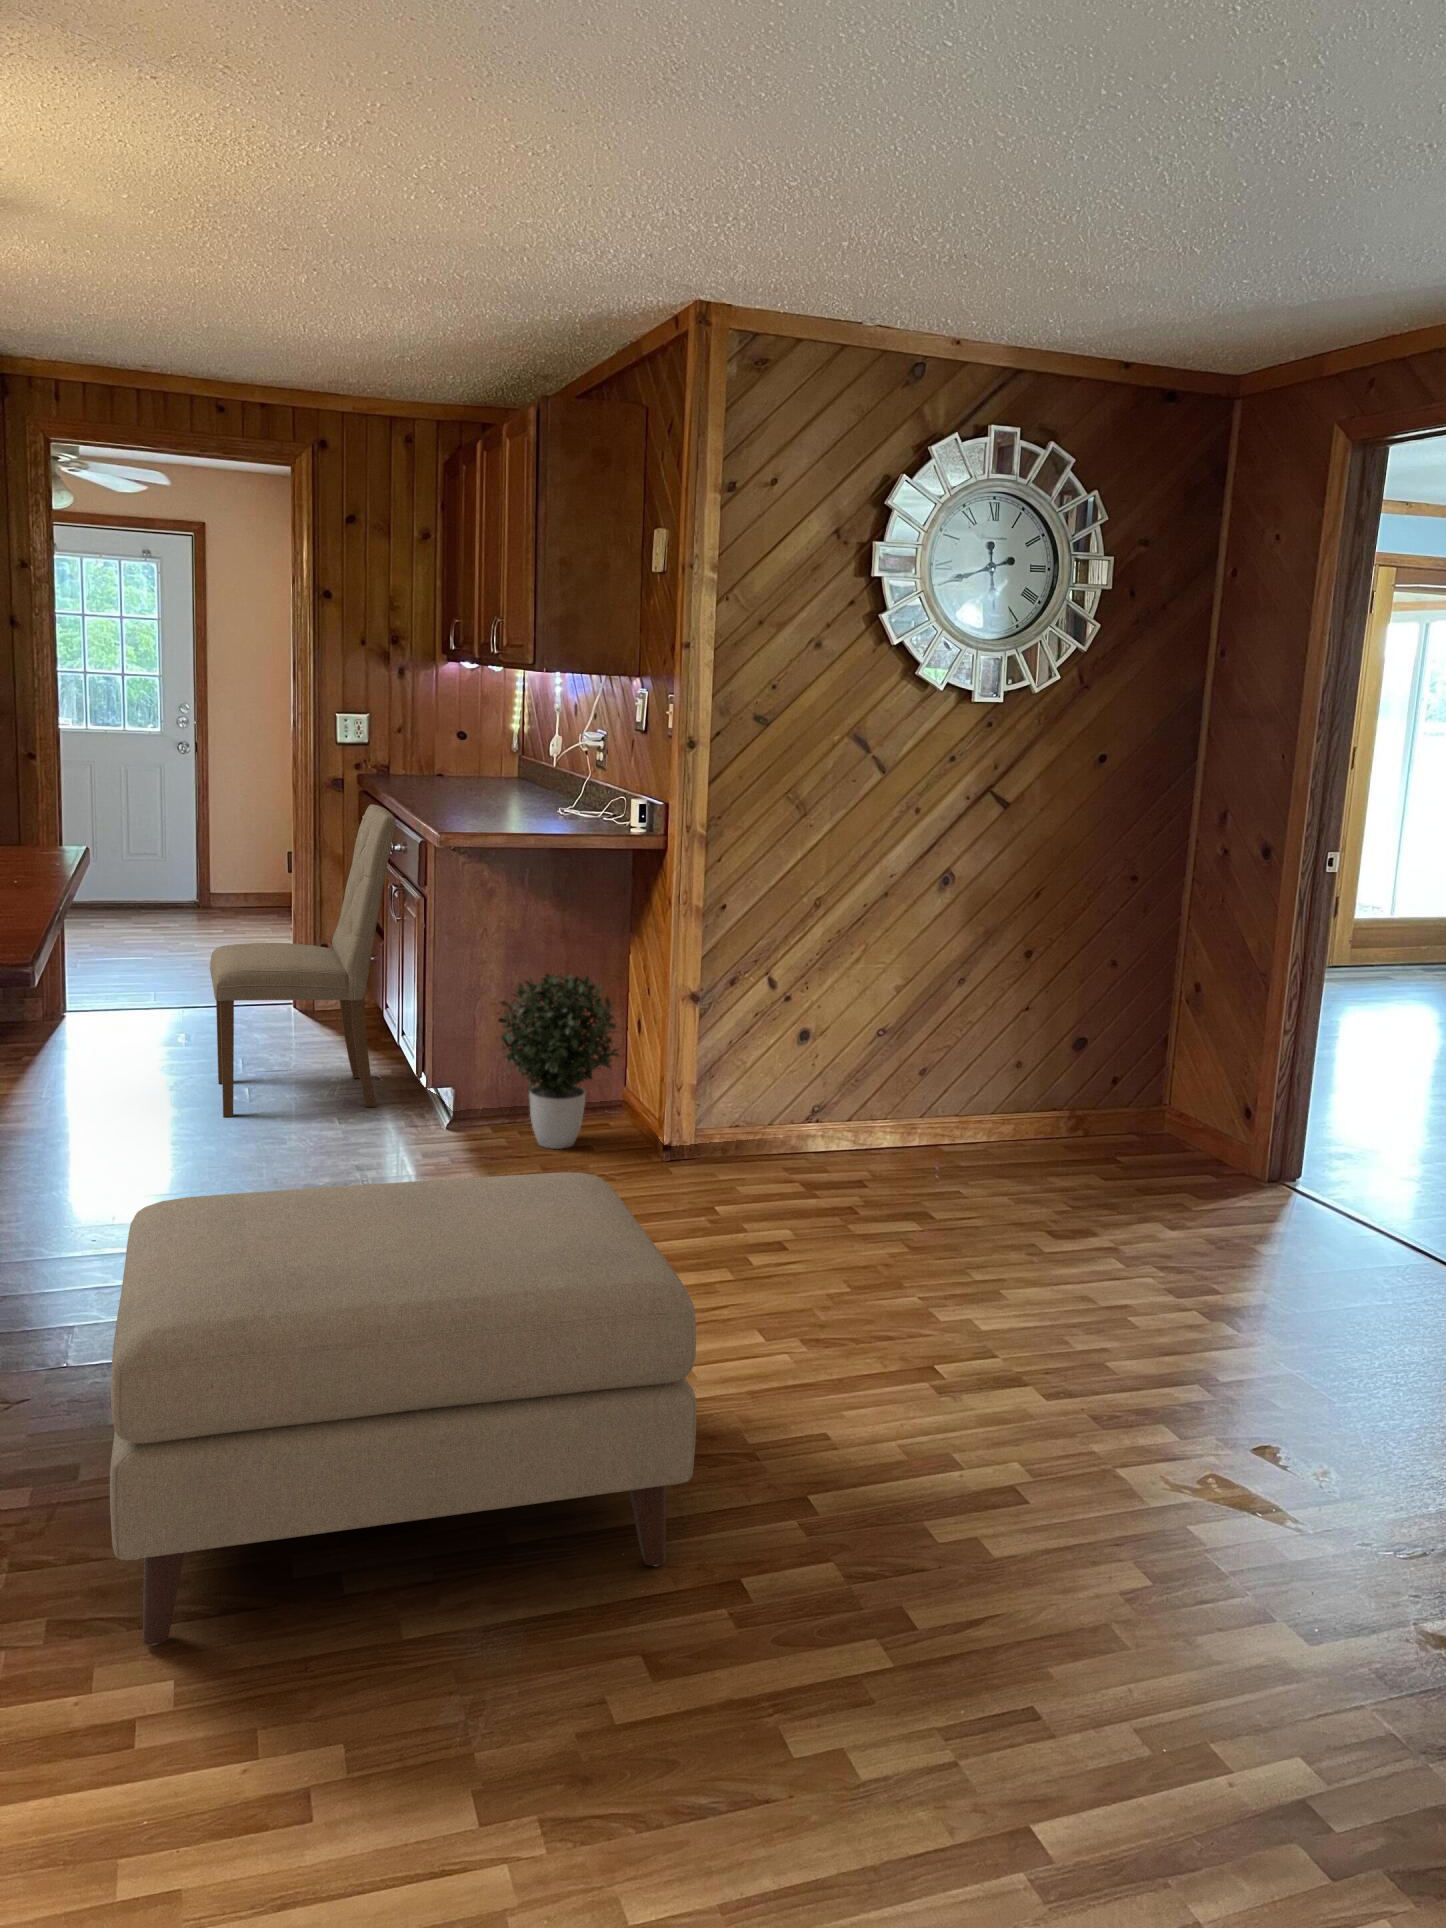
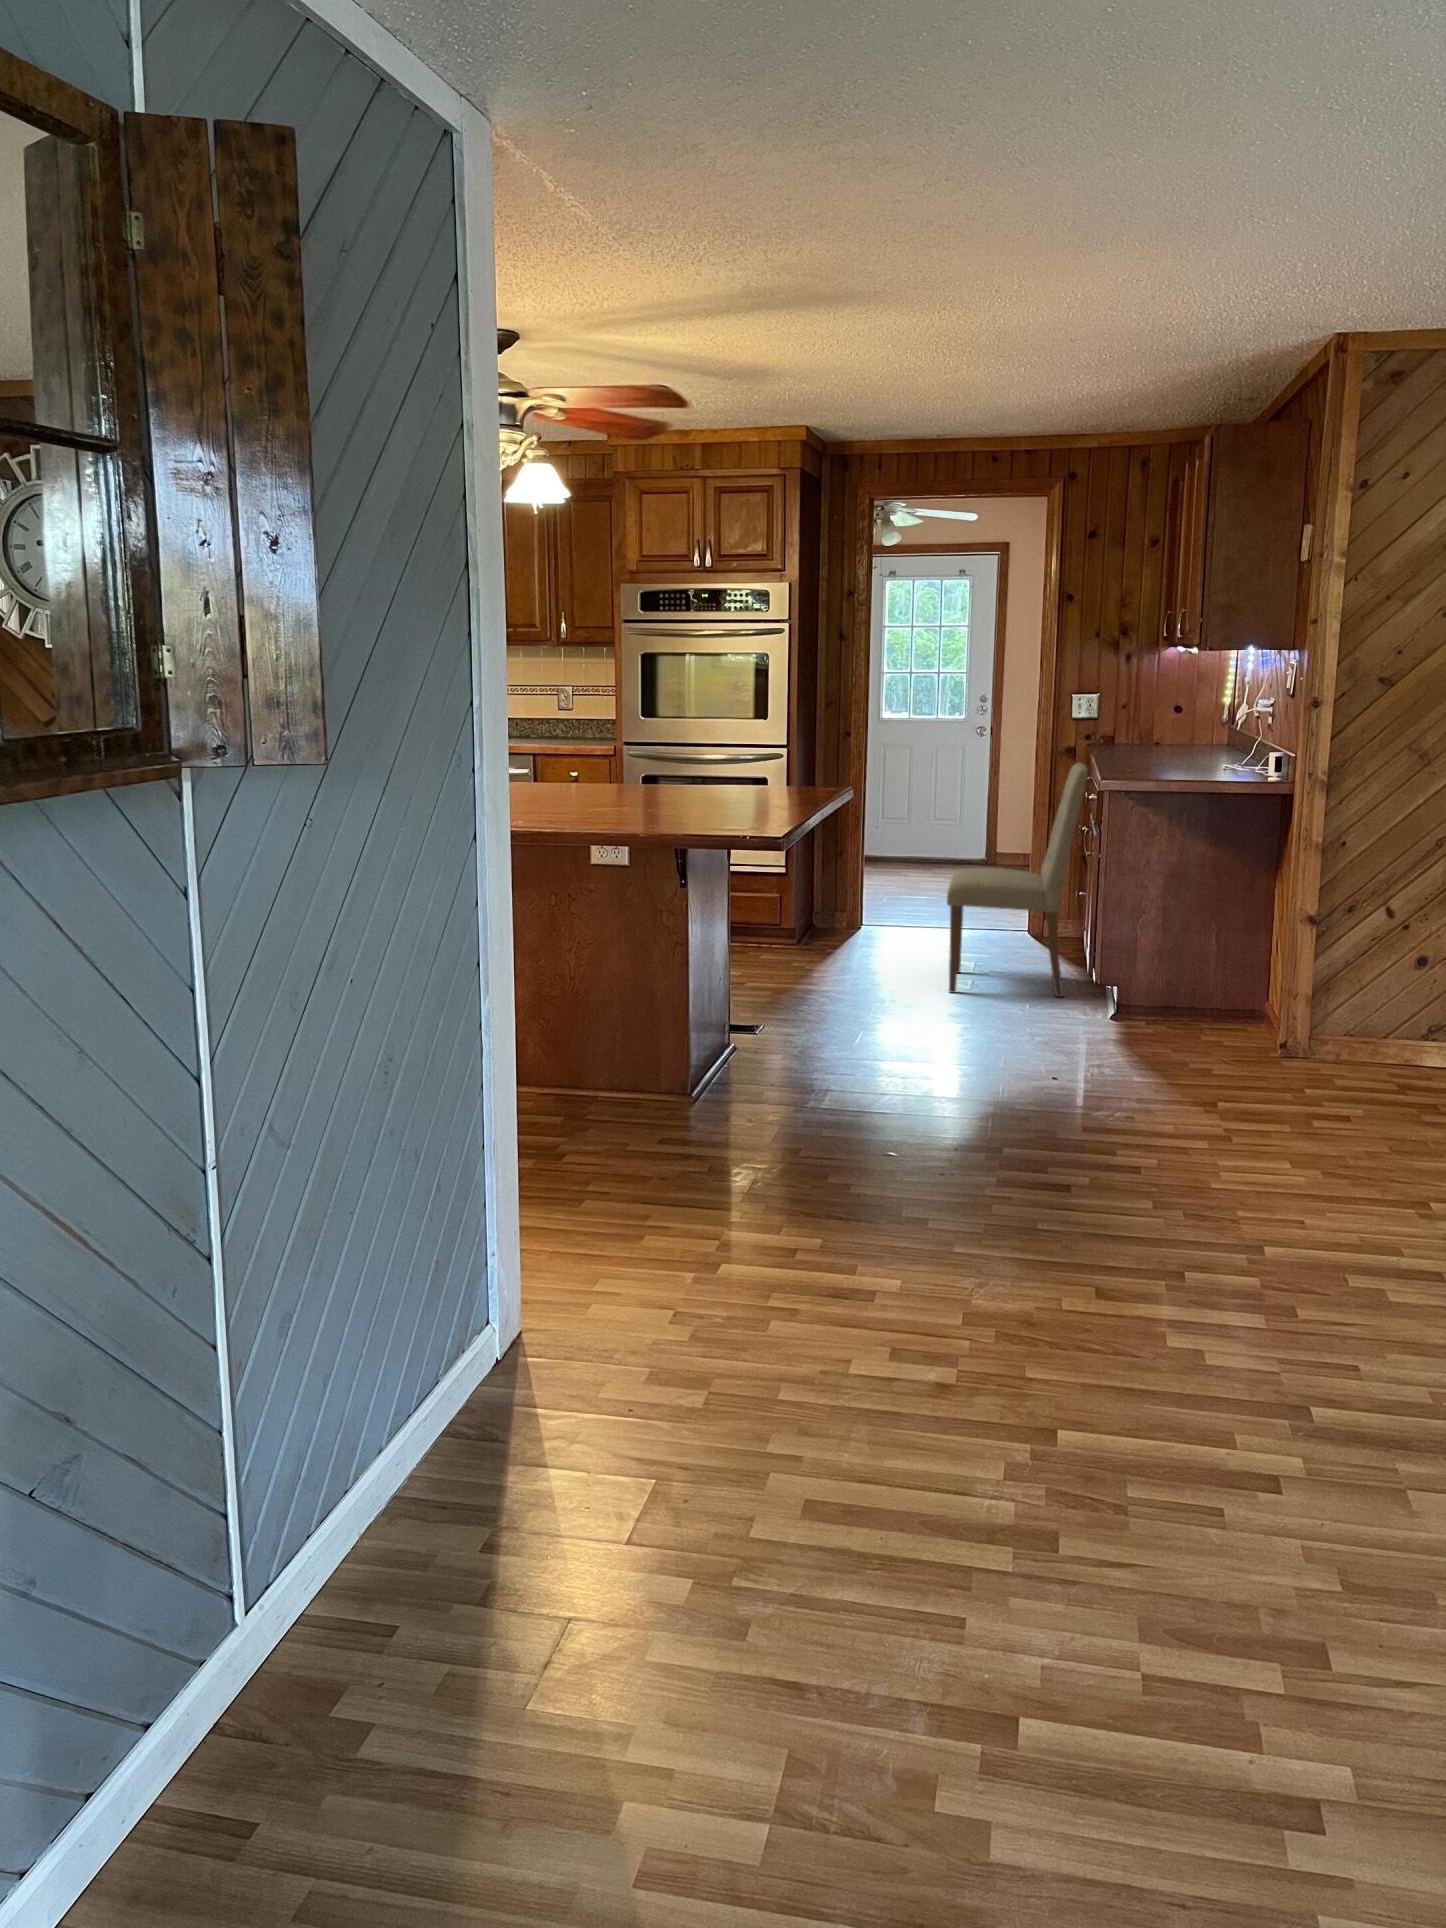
potted plant: present [498,974,619,1149] -> none [1151,893,1255,1037]
ottoman: present [110,1173,696,1645] -> none [793,988,1161,1254]

